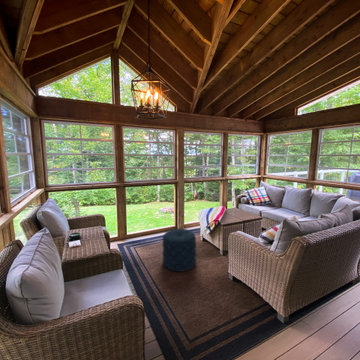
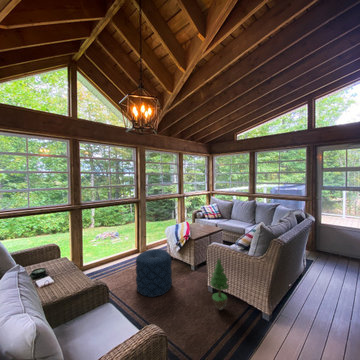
potted tree: none [224,247,244,299] -> present [210,259,229,310]

